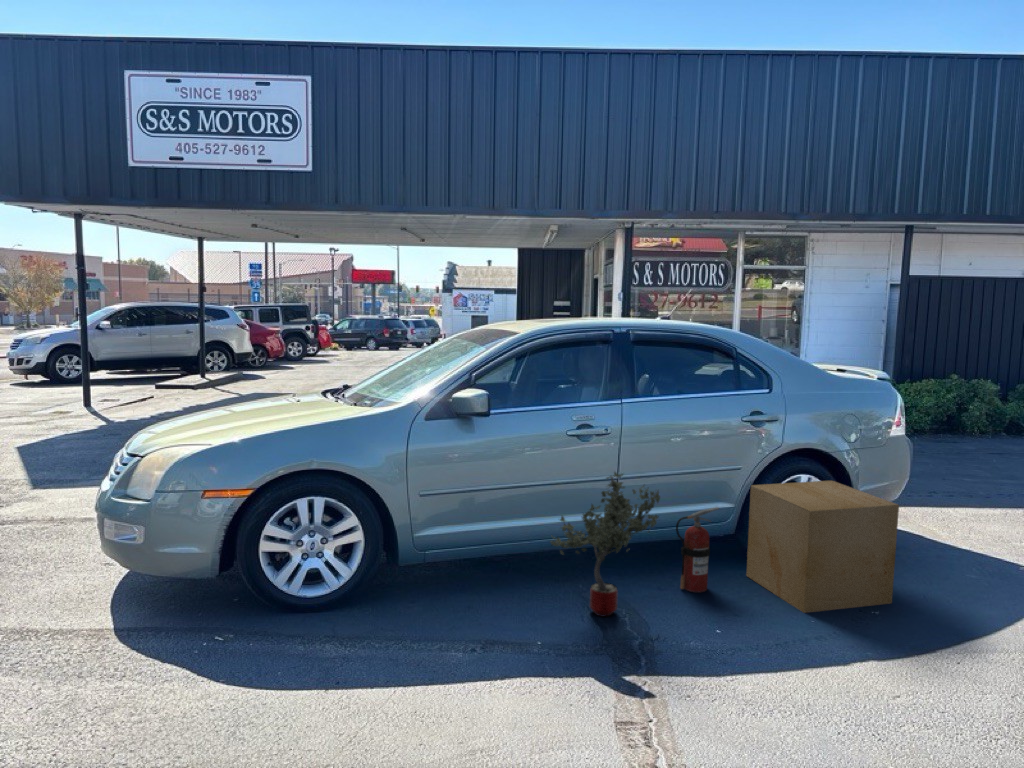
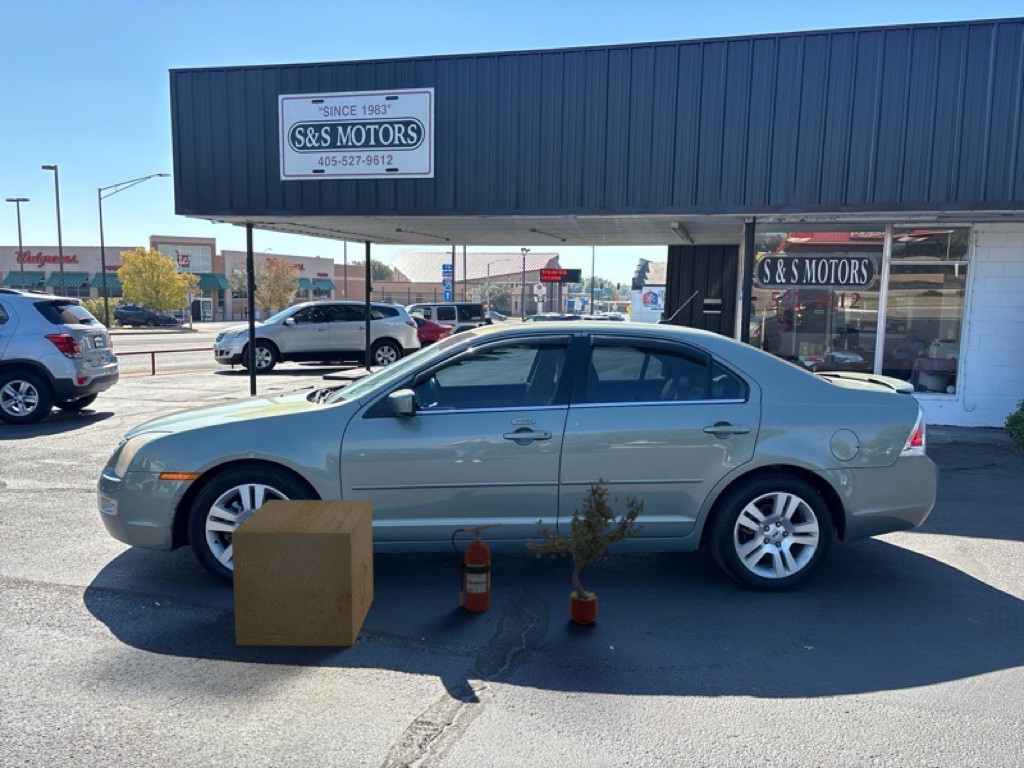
cardboard box: present [746,481,899,613] -> present [232,500,373,646]
fire extinguisher: present [676,507,719,592] -> present [452,523,502,611]

